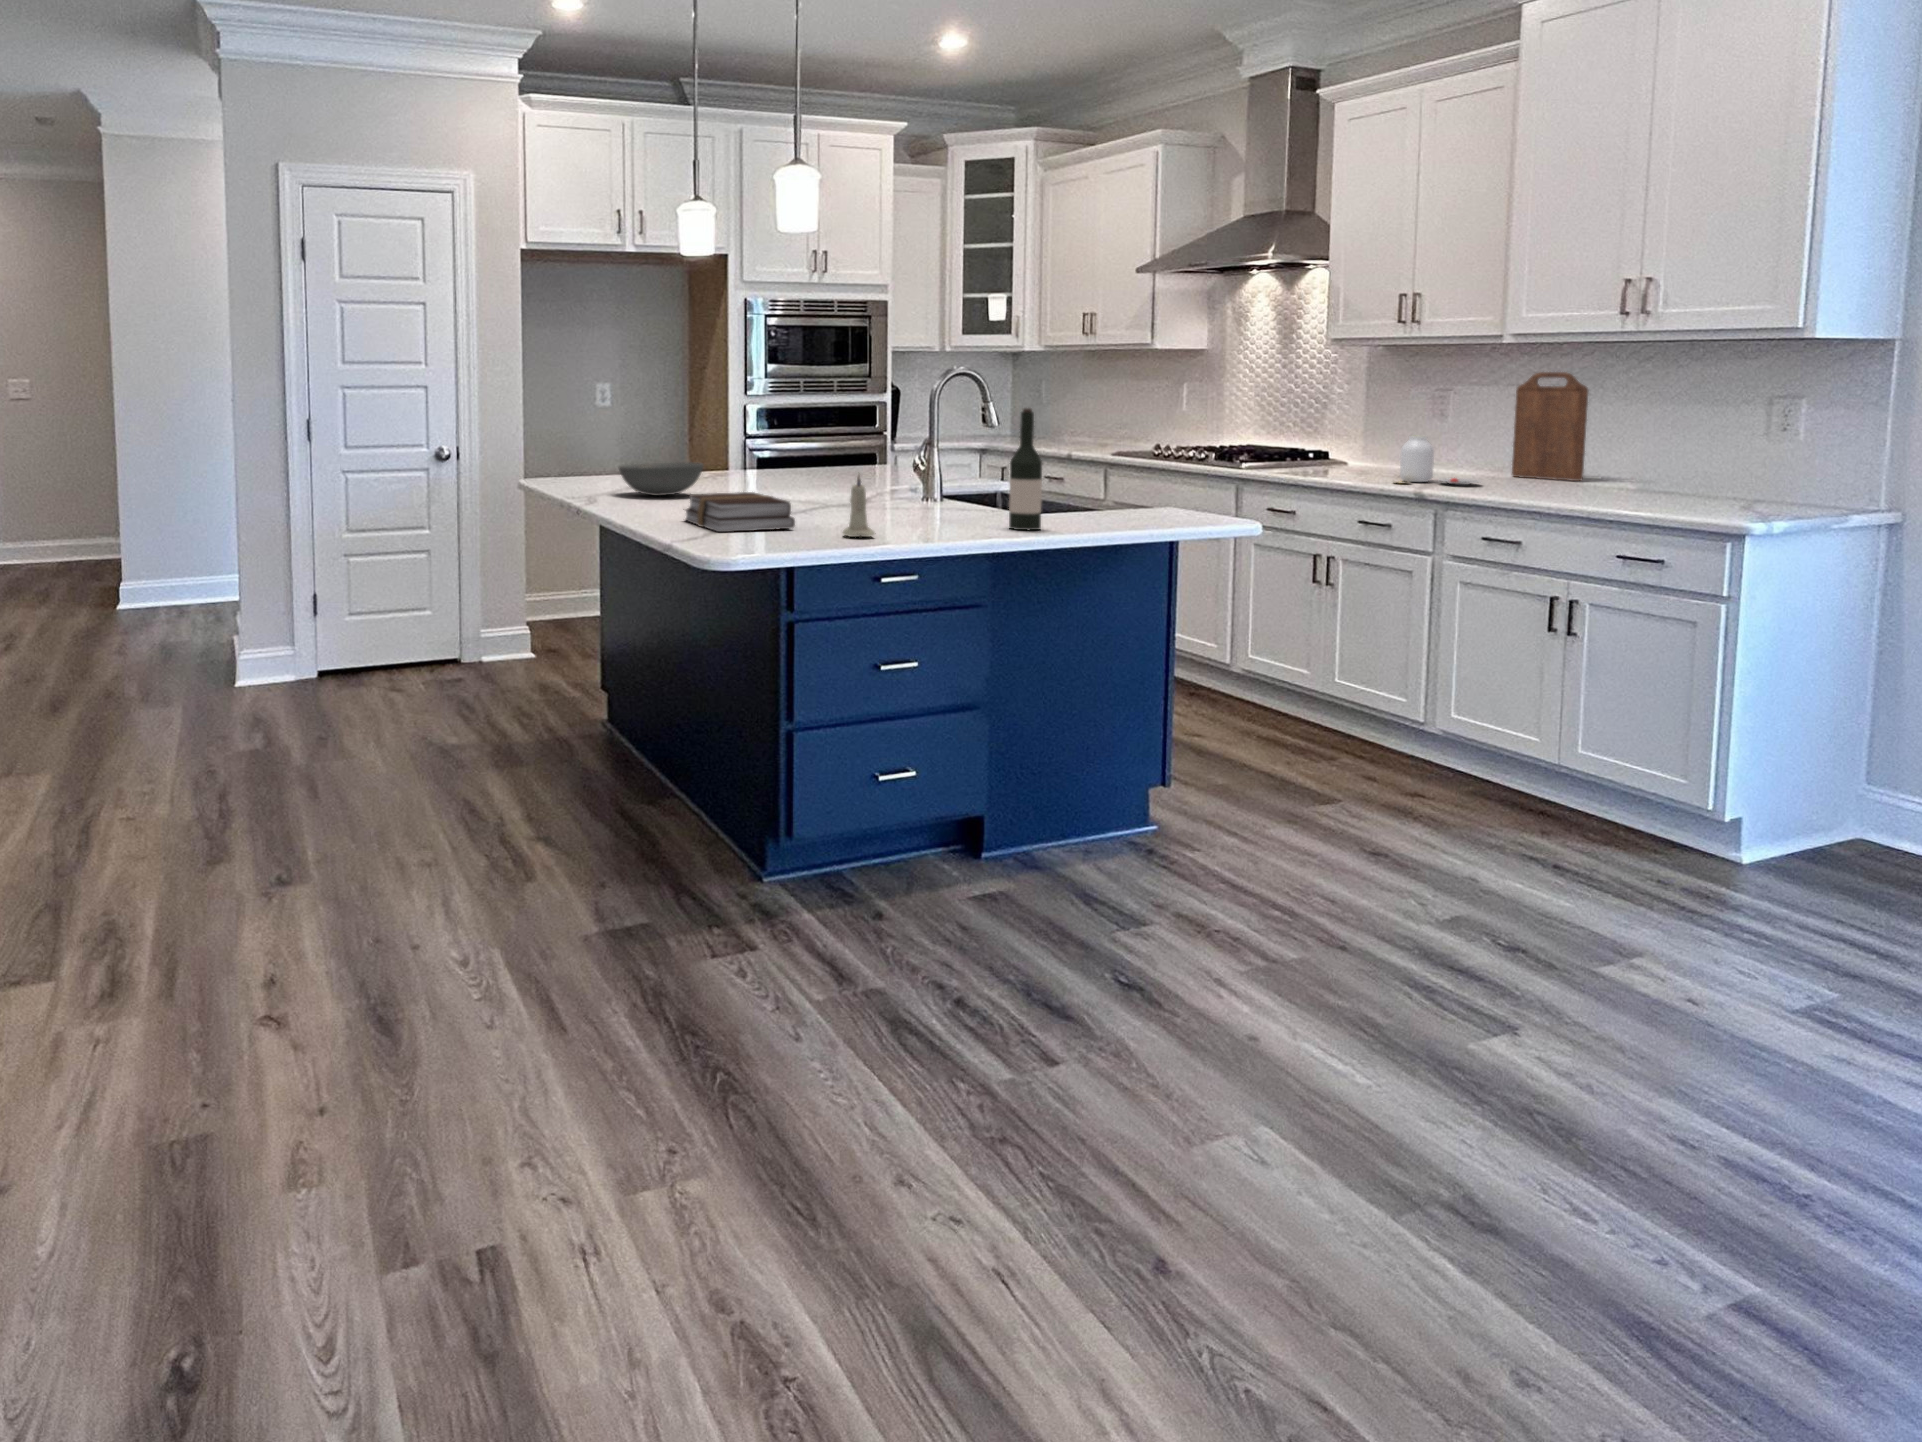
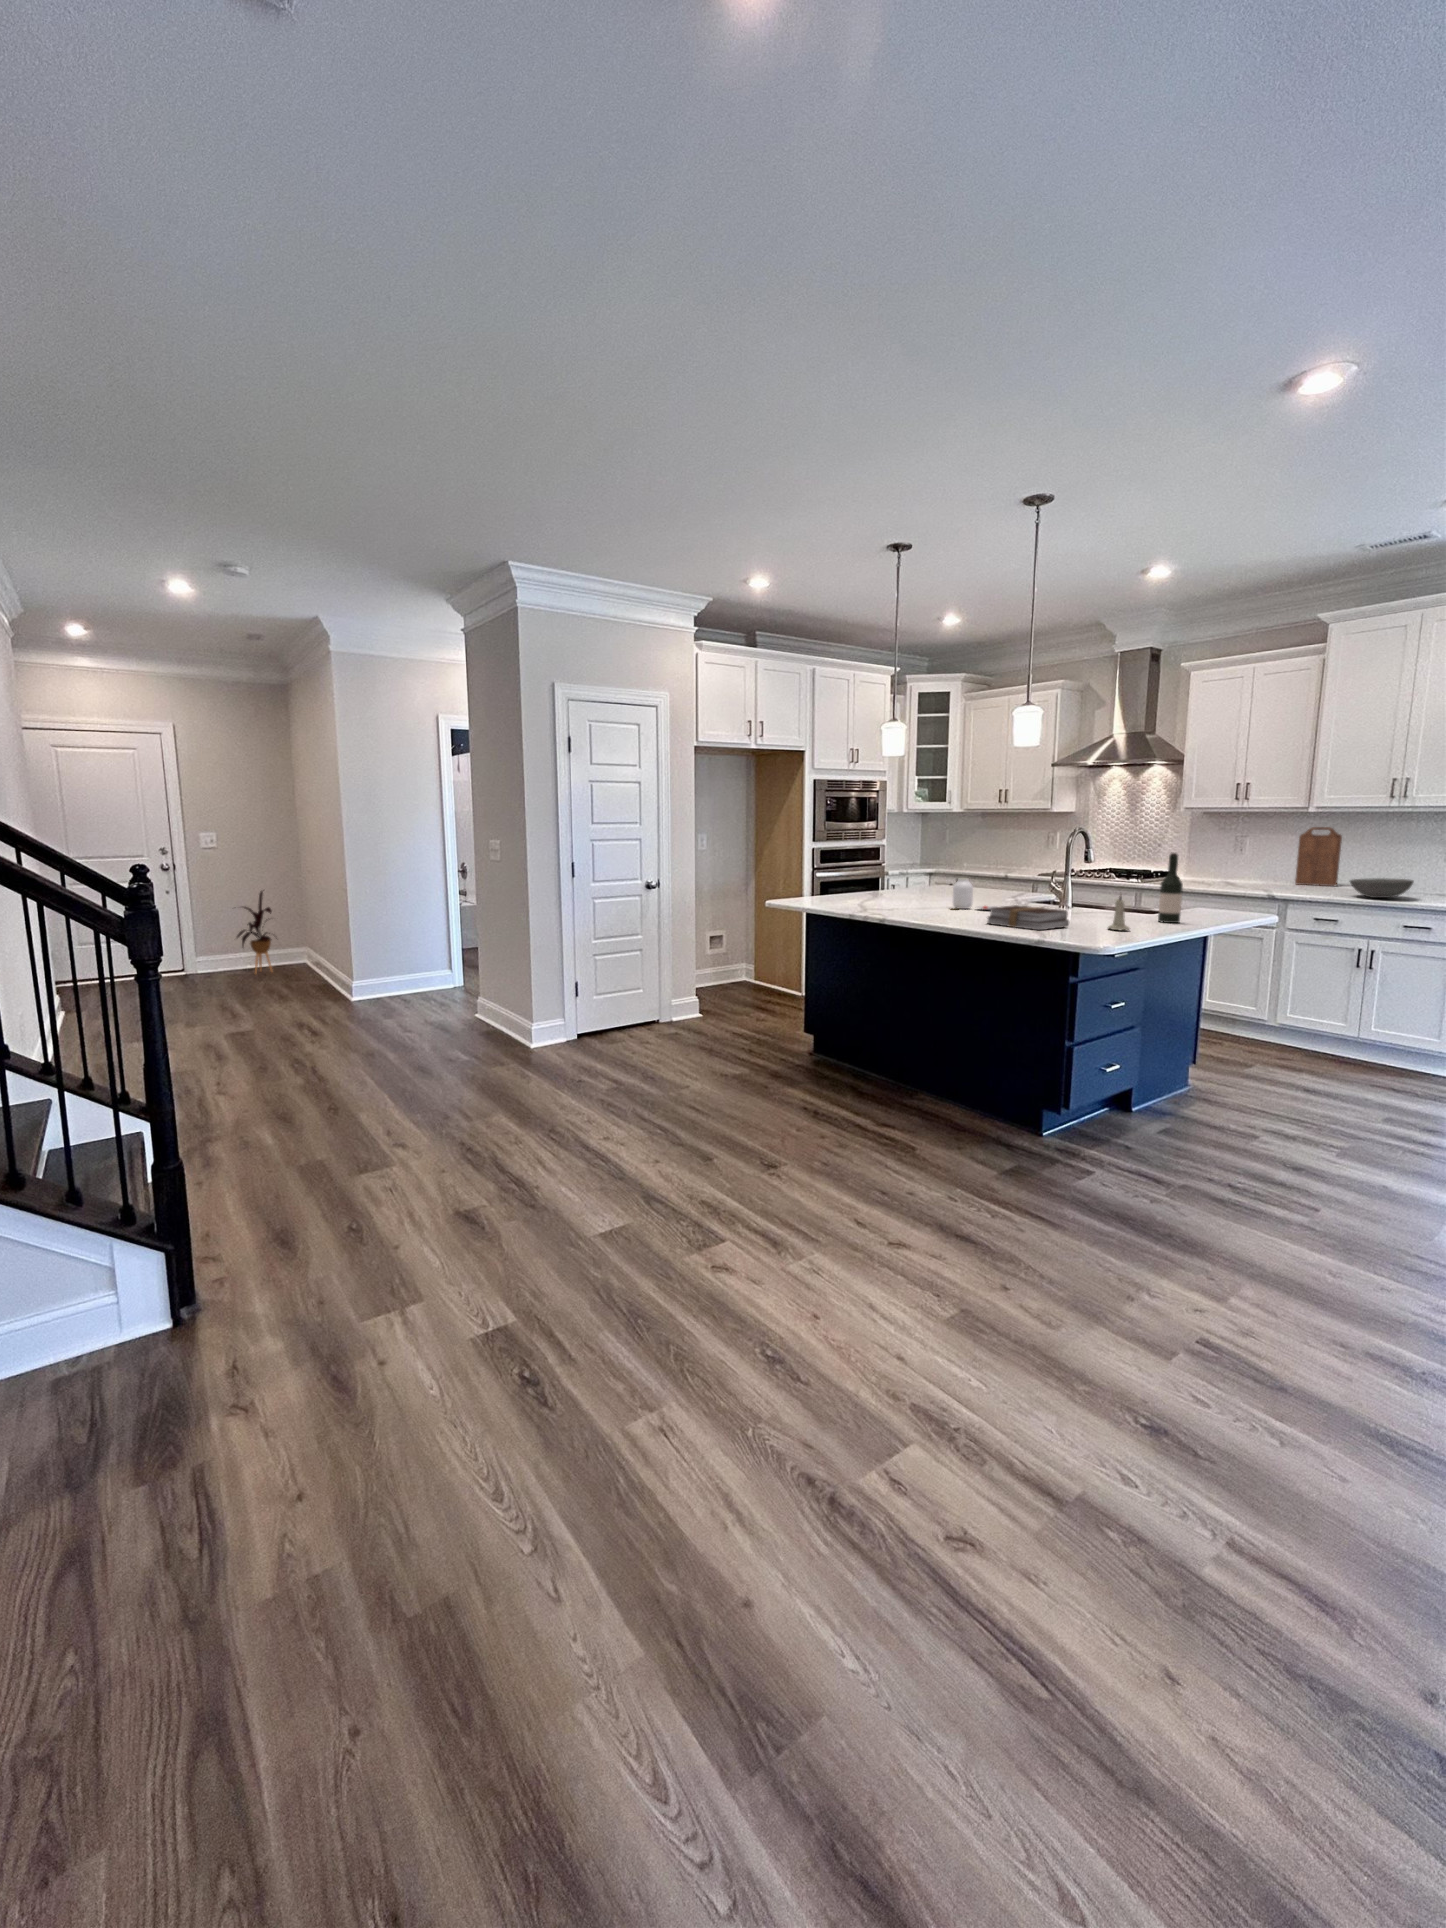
jar: present [1396,436,1478,485] -> present [953,878,996,910]
house plant: none [17,456,82,571] -> present [237,890,272,973]
bowl: present [619,462,703,496] -> present [1350,878,1414,898]

